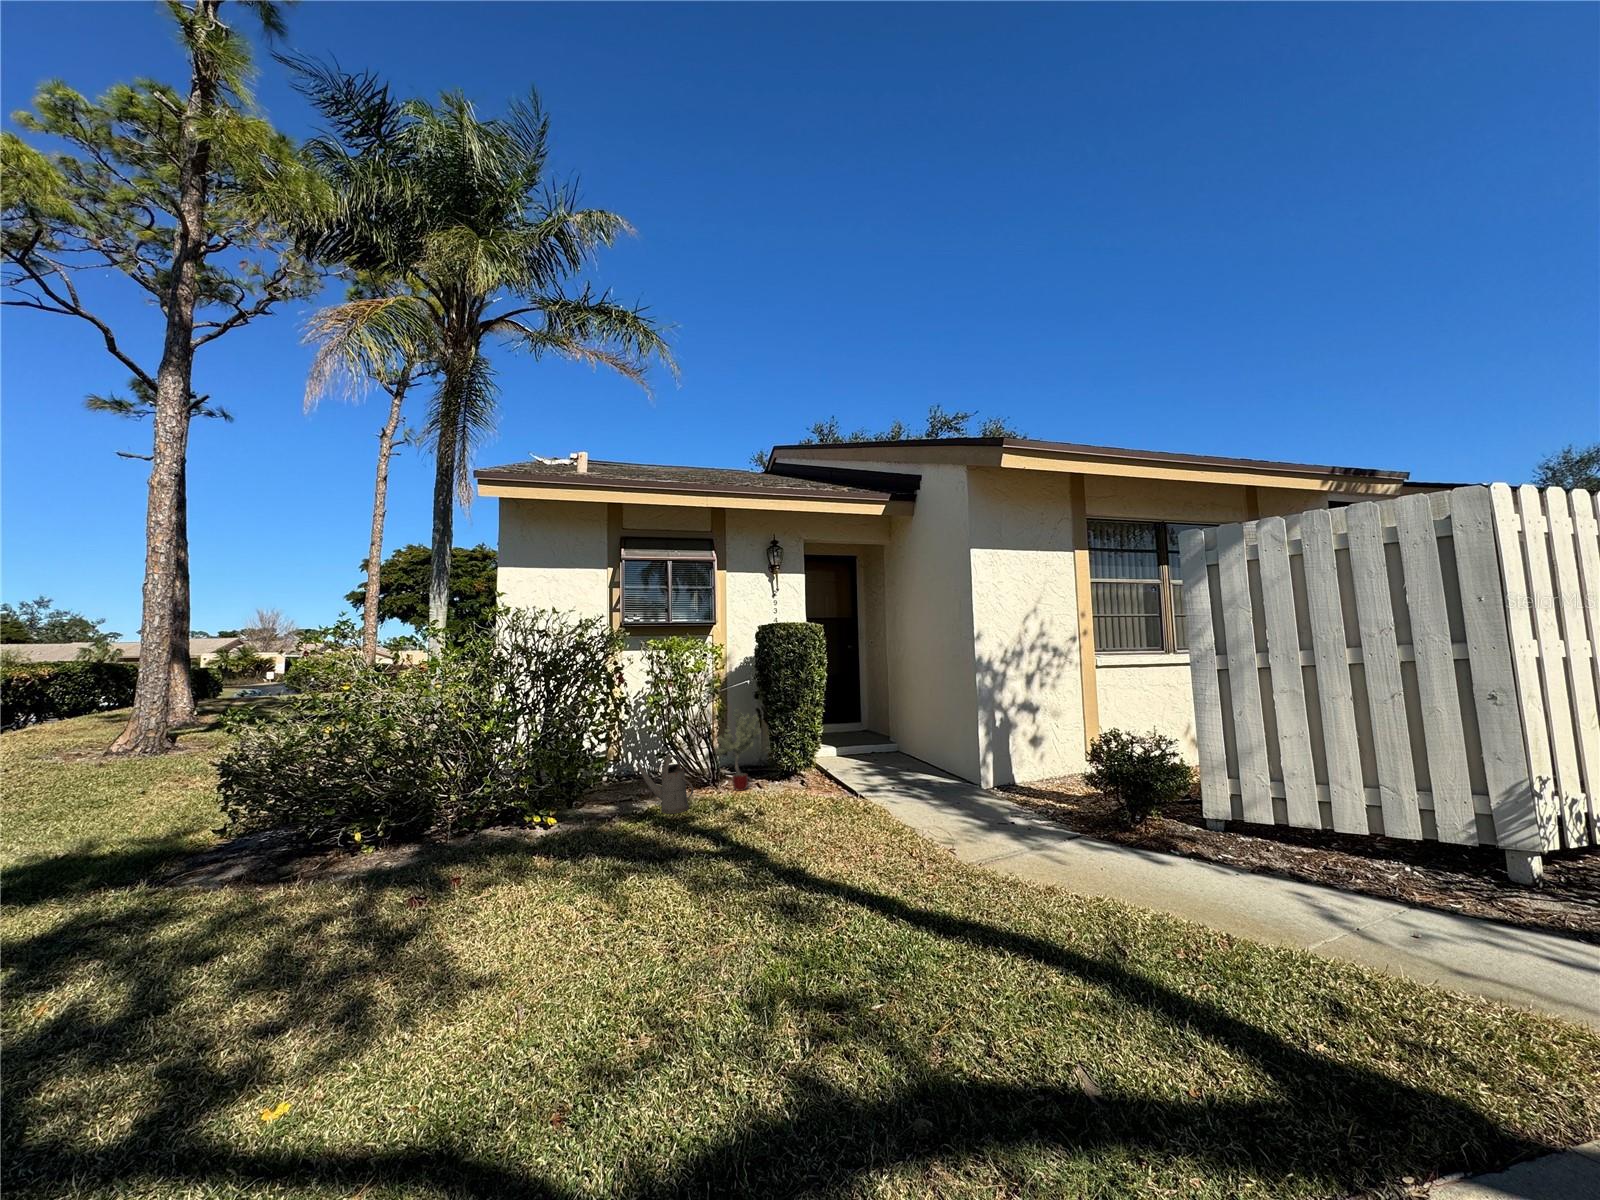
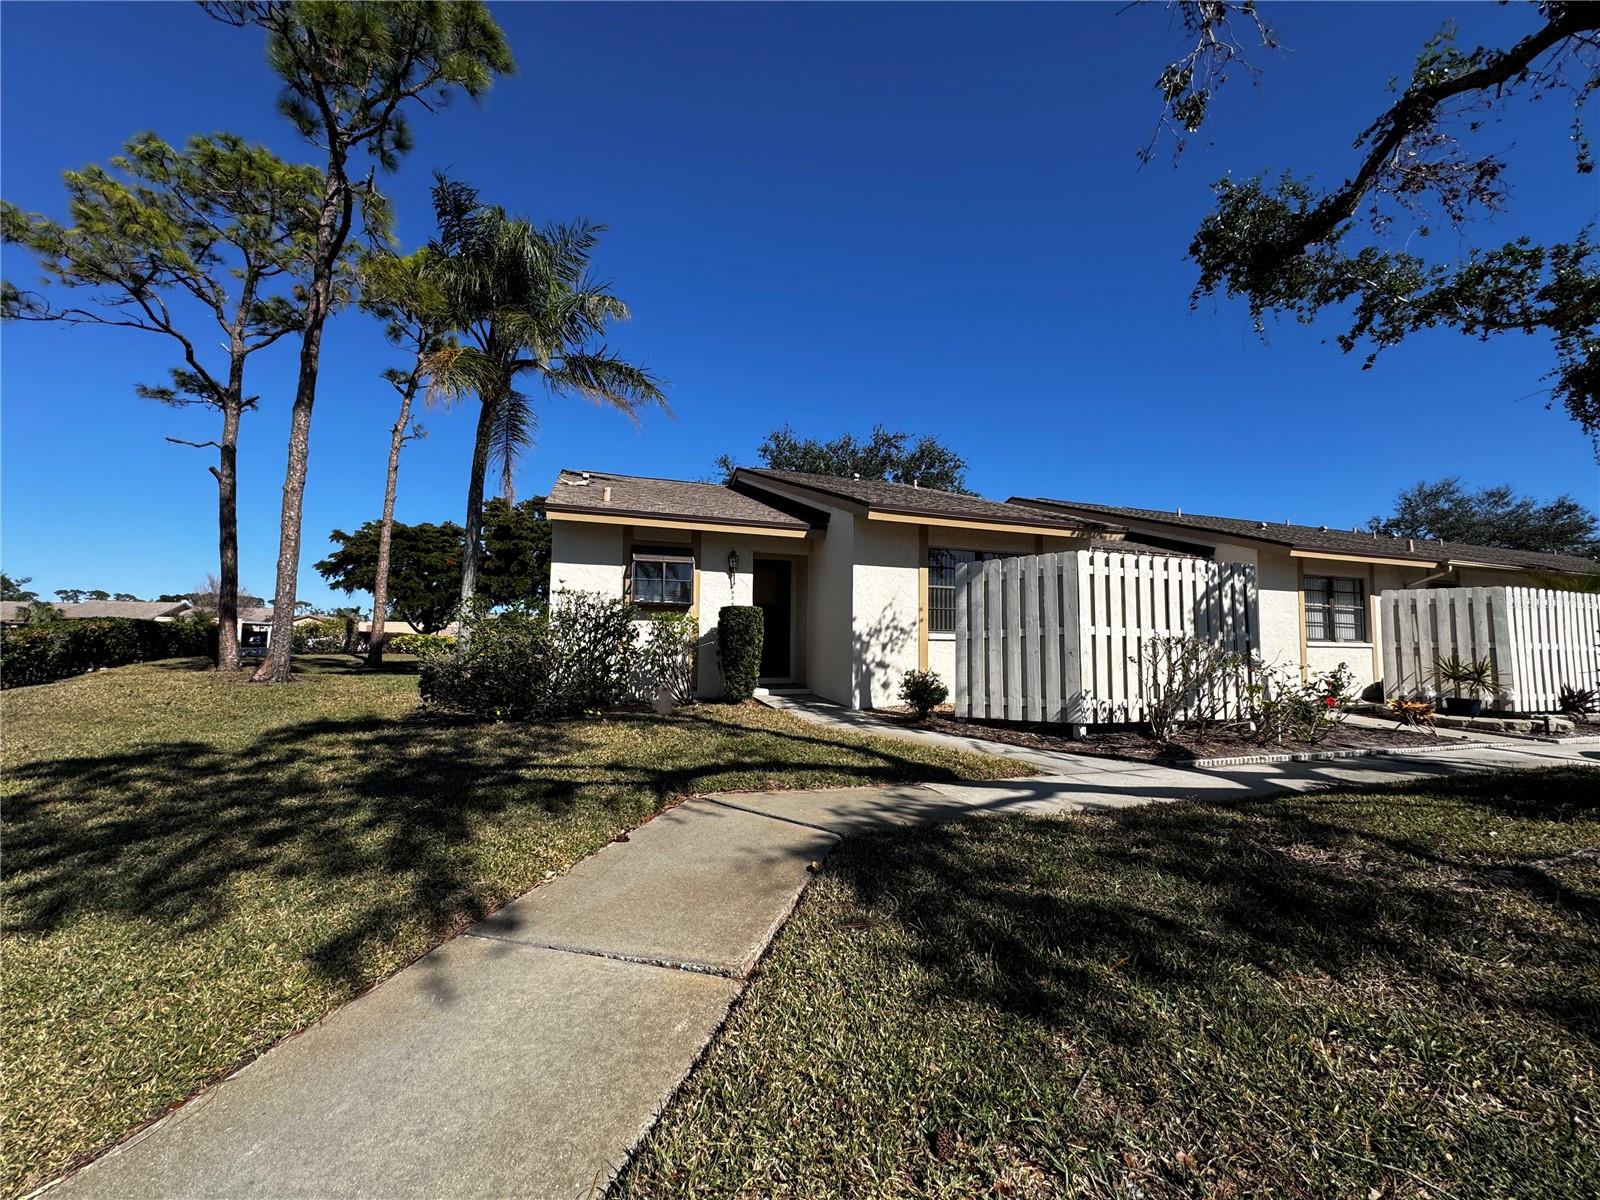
potted tree: present [715,709,760,791] -> none [688,658,719,708]

